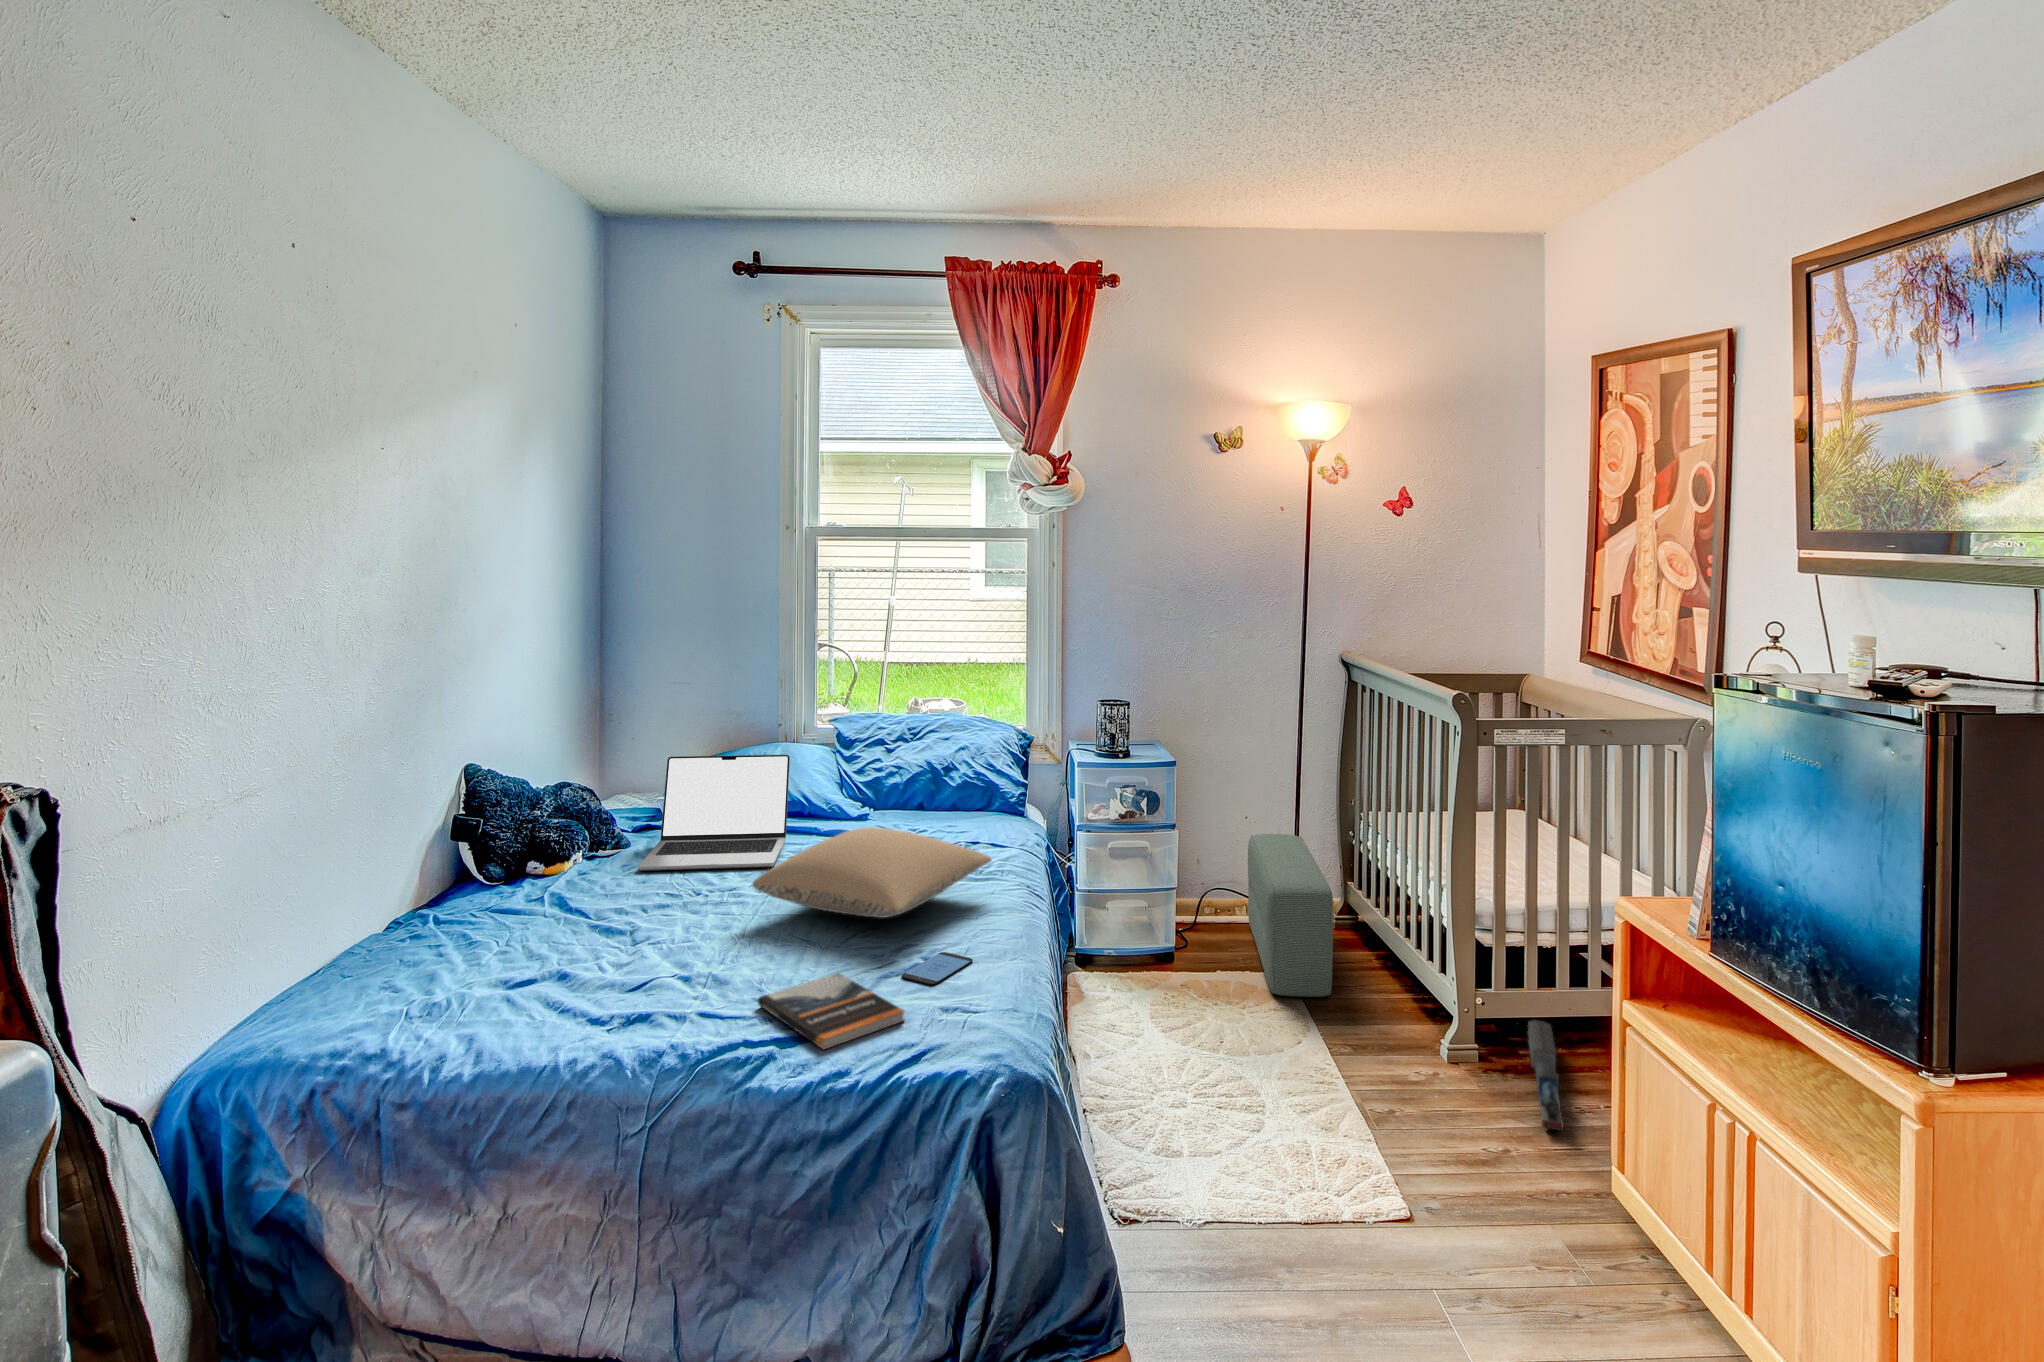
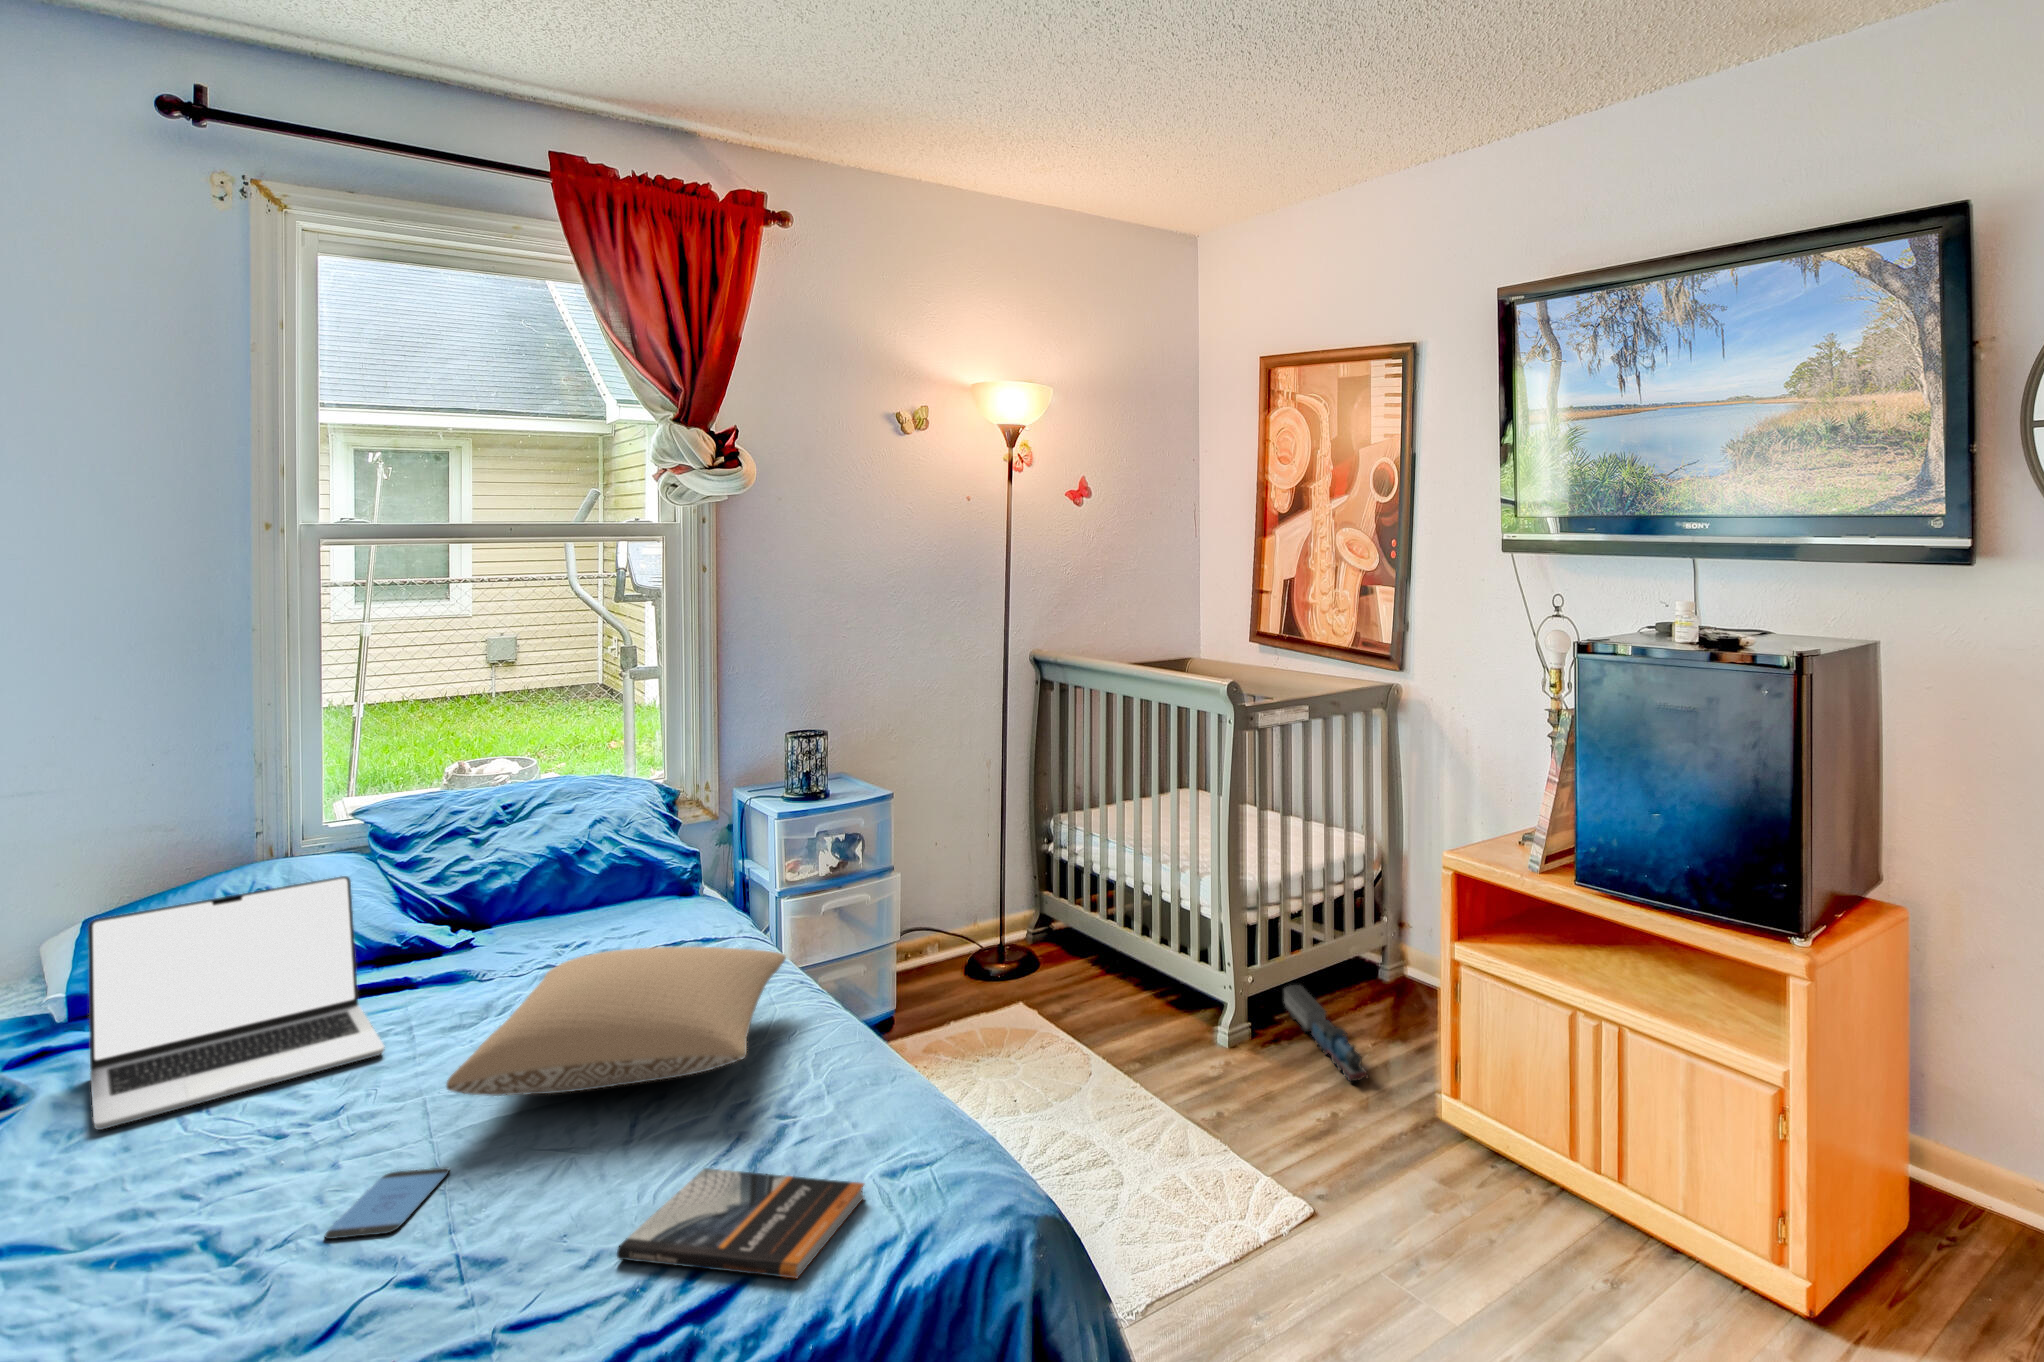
pouf: present [1248,834,1333,997] -> none [945,856,1088,1033]
smartphone: present [902,952,973,985] -> present [325,1168,450,1239]

